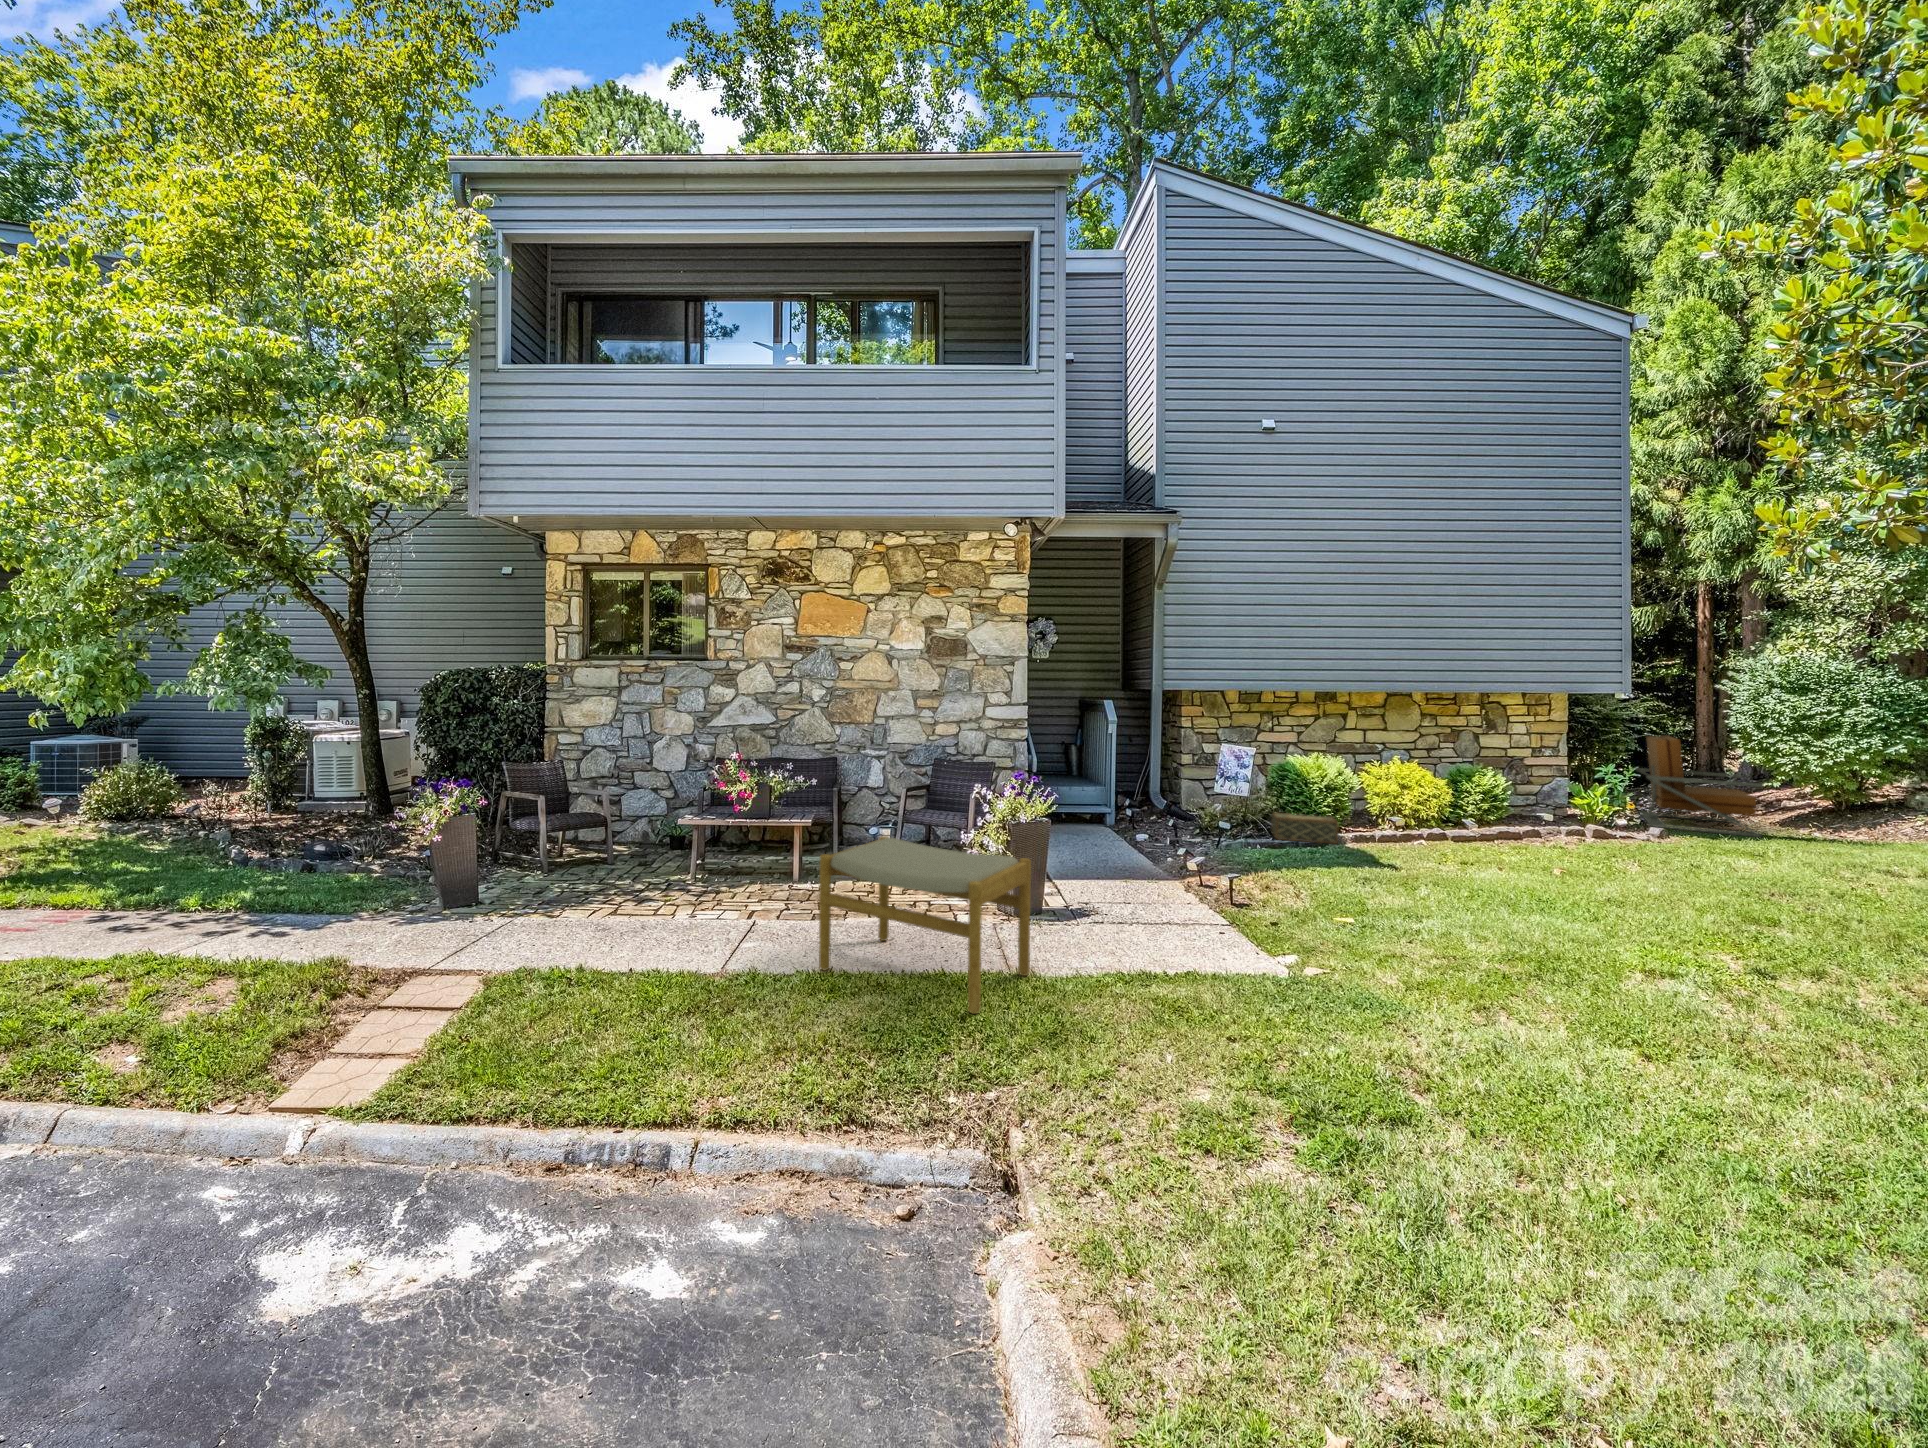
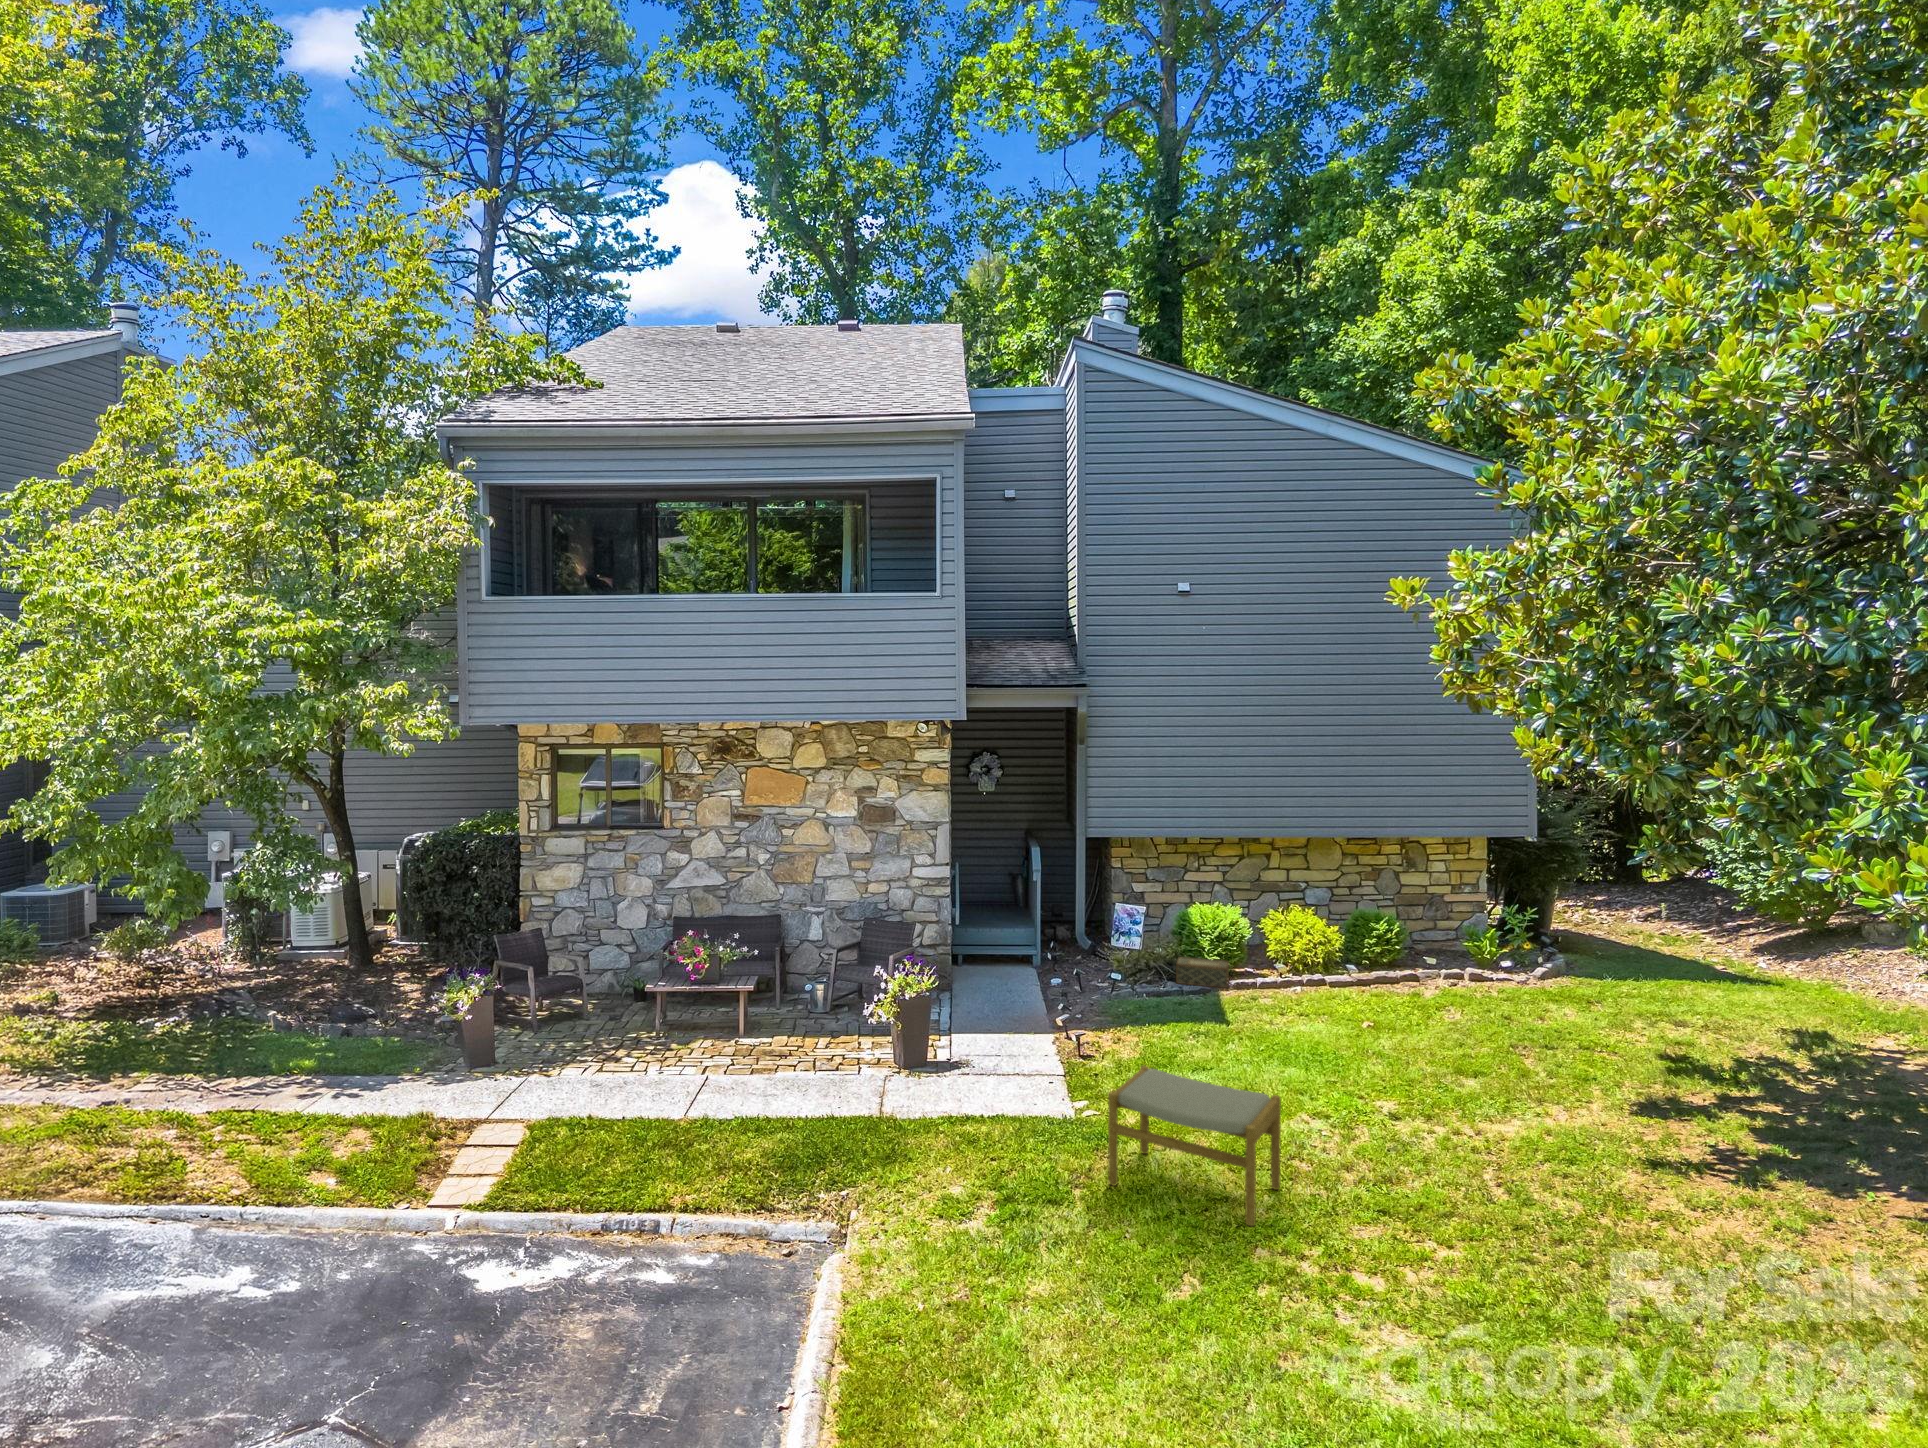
lounge chair: present [1636,736,1763,837] -> none [1542,871,1639,975]
footstool: present [819,836,1031,1014] -> present [1108,1066,1281,1226]

